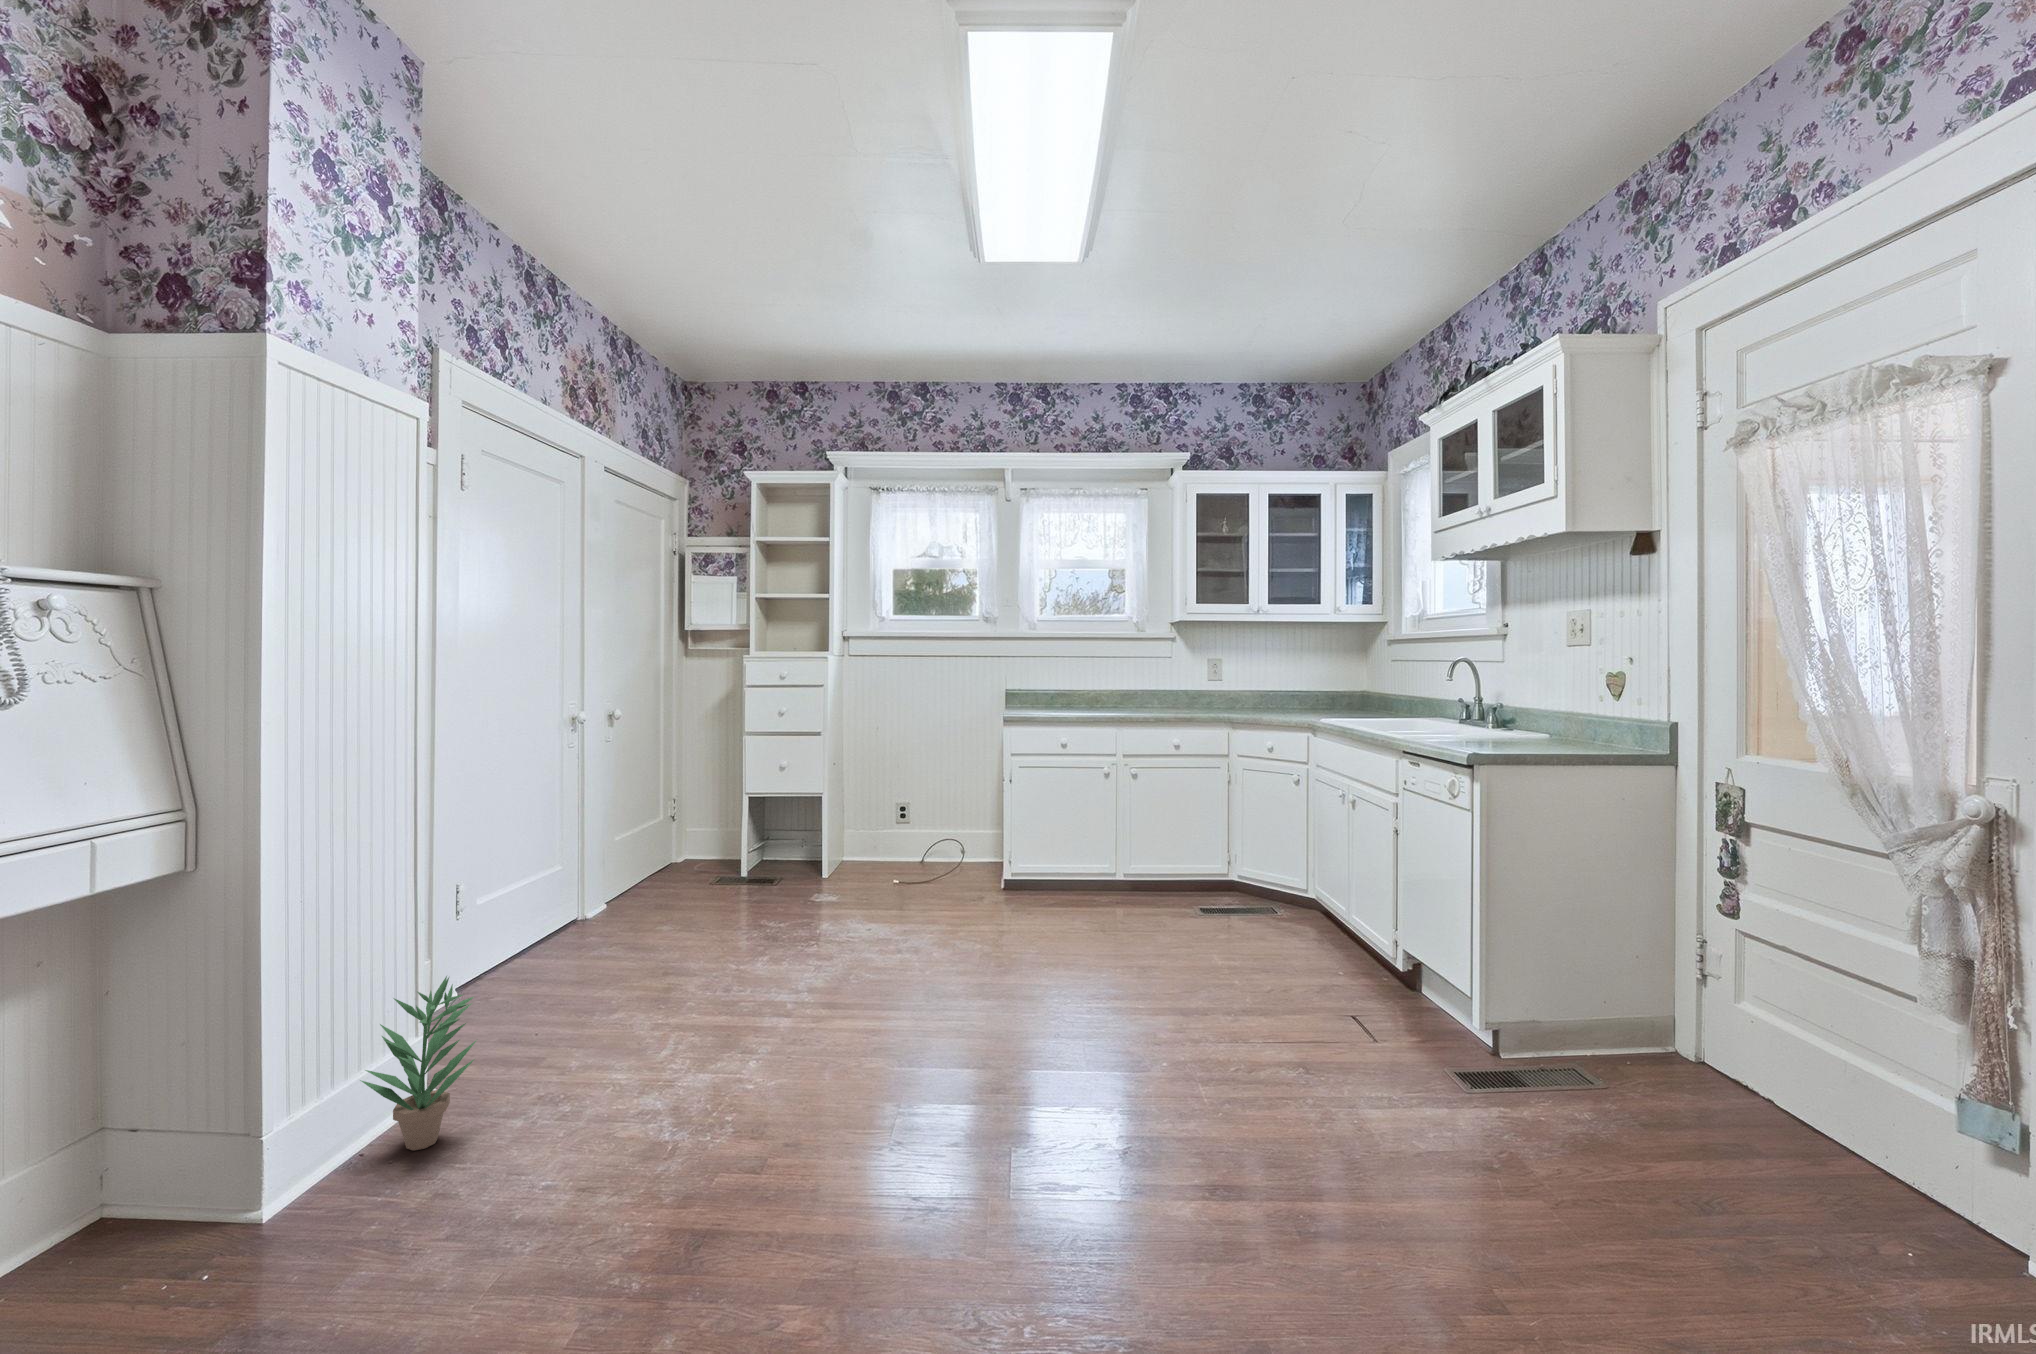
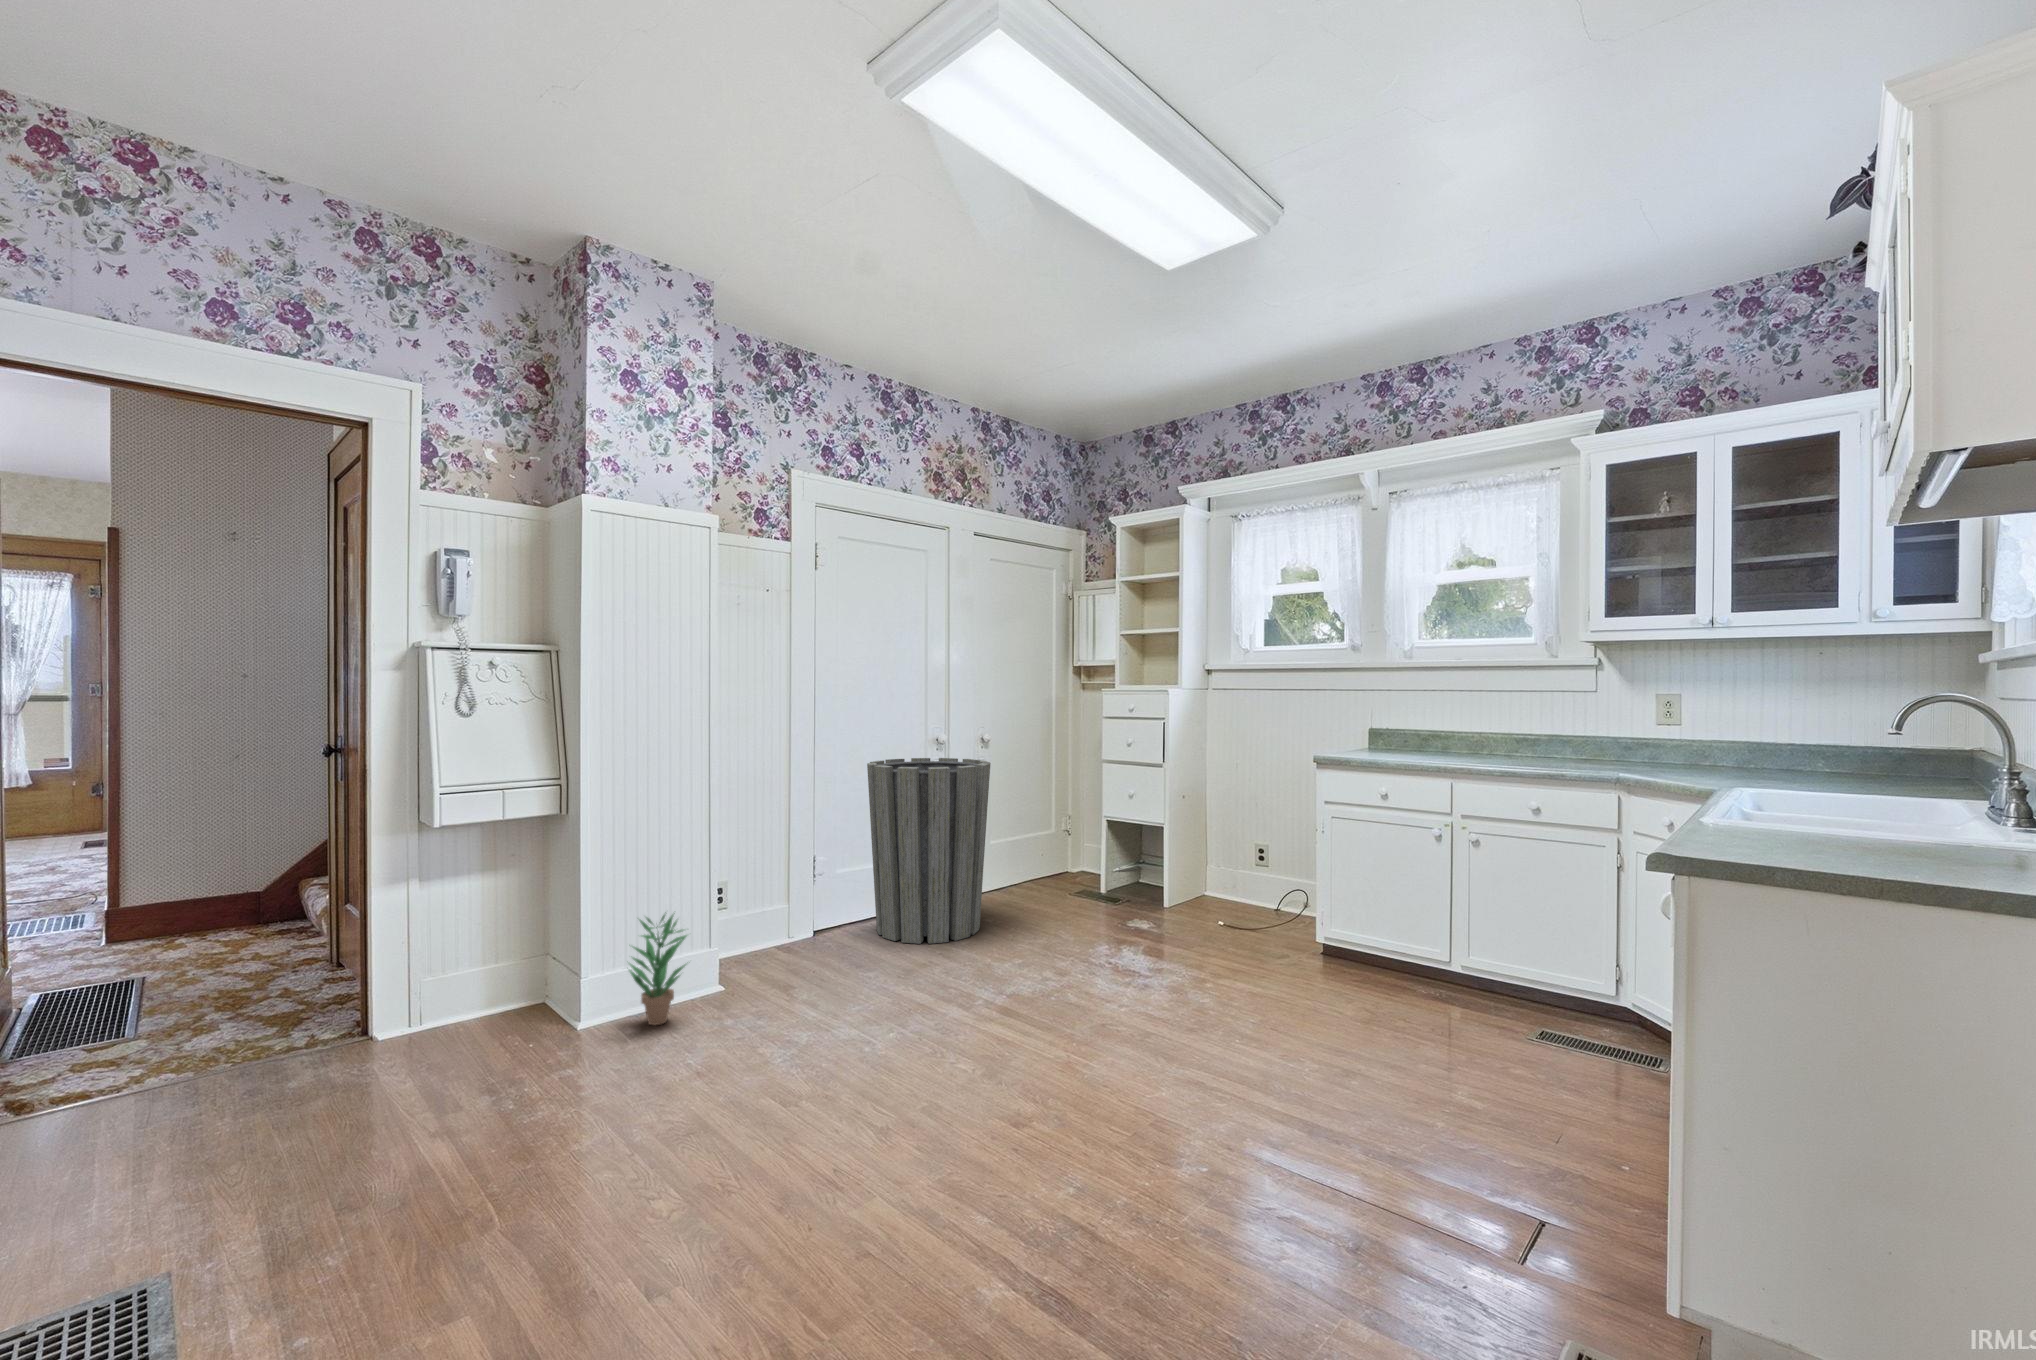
trash can: none [529,739,693,966] -> present [867,758,991,944]

